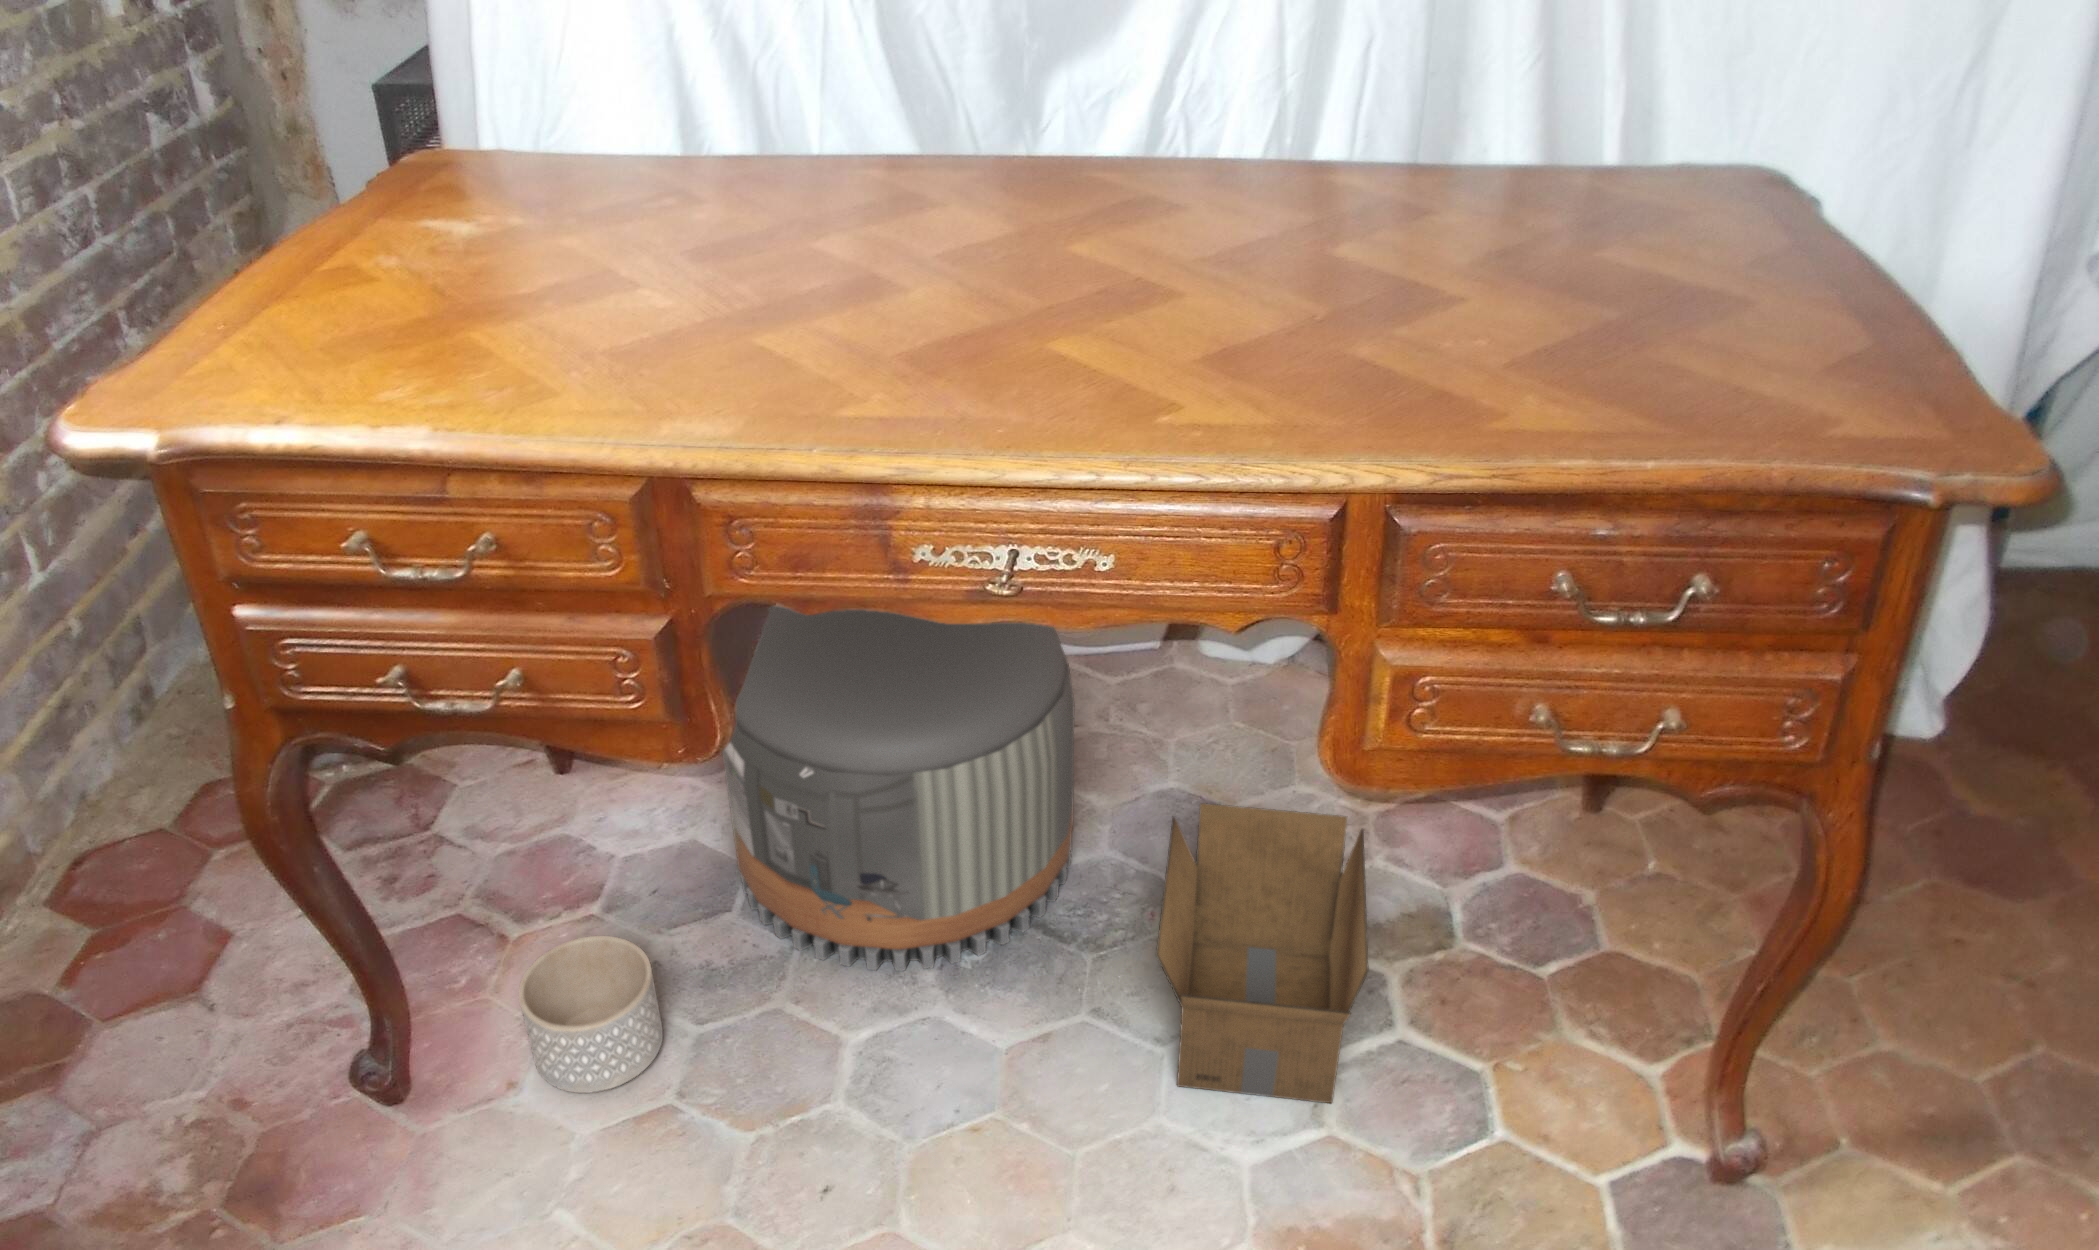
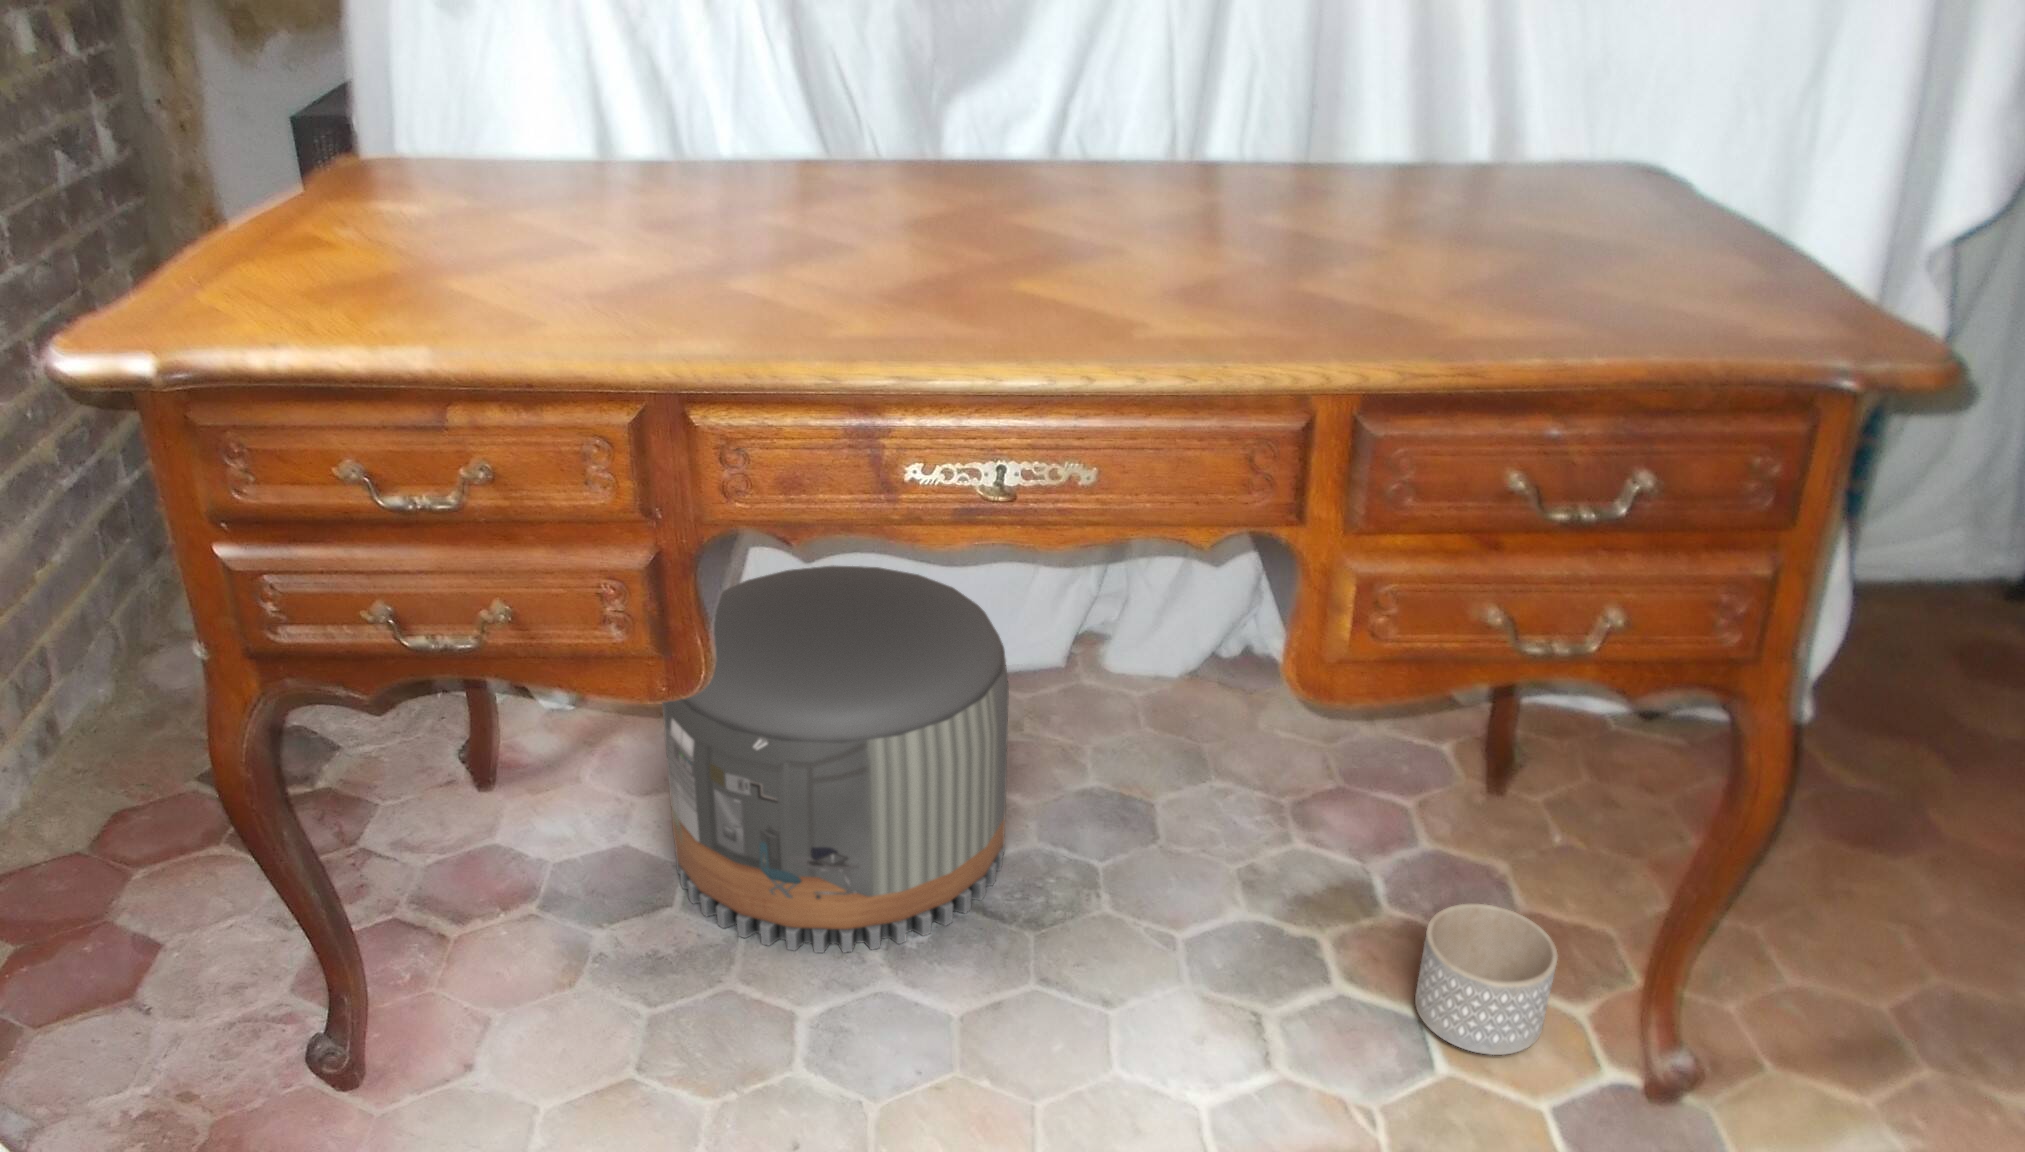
cardboard box: present [1156,803,1369,1103] -> none [1114,771,1321,1052]
planter: present [519,936,663,1093] -> present [1415,903,1558,1055]

